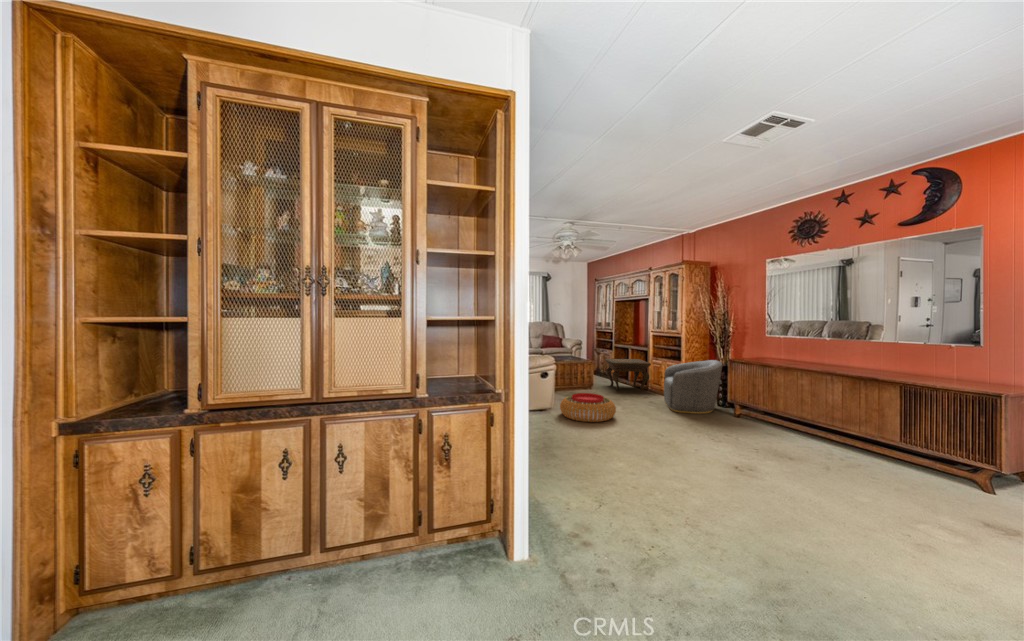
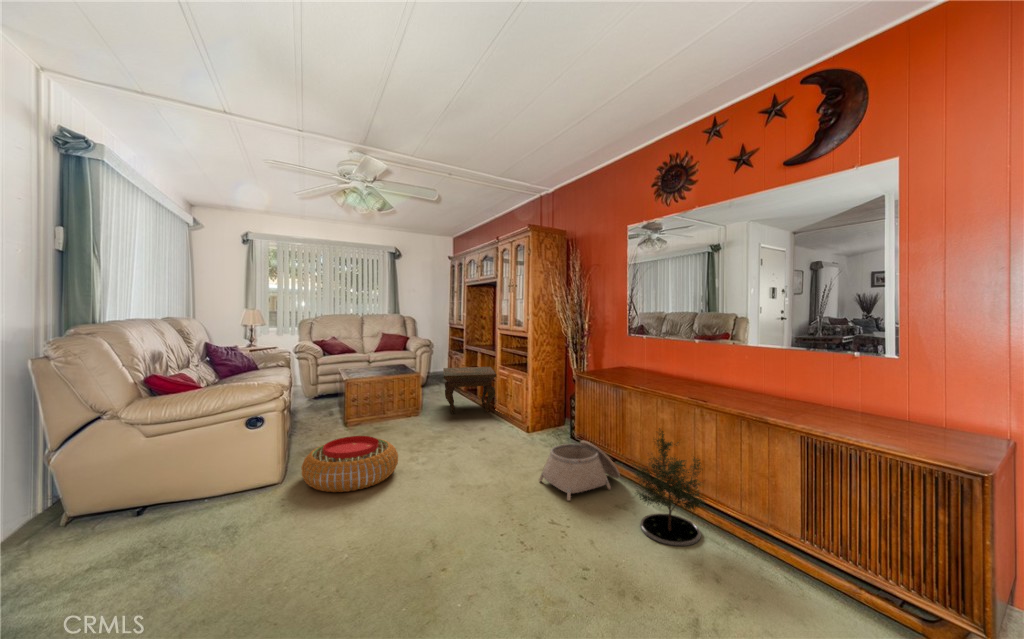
armchair: present [664,360,722,414] -> none [496,371,571,454]
potted tree: none [791,388,845,457] -> present [633,428,705,546]
basket: none [713,402,772,435] -> present [539,441,620,501]

